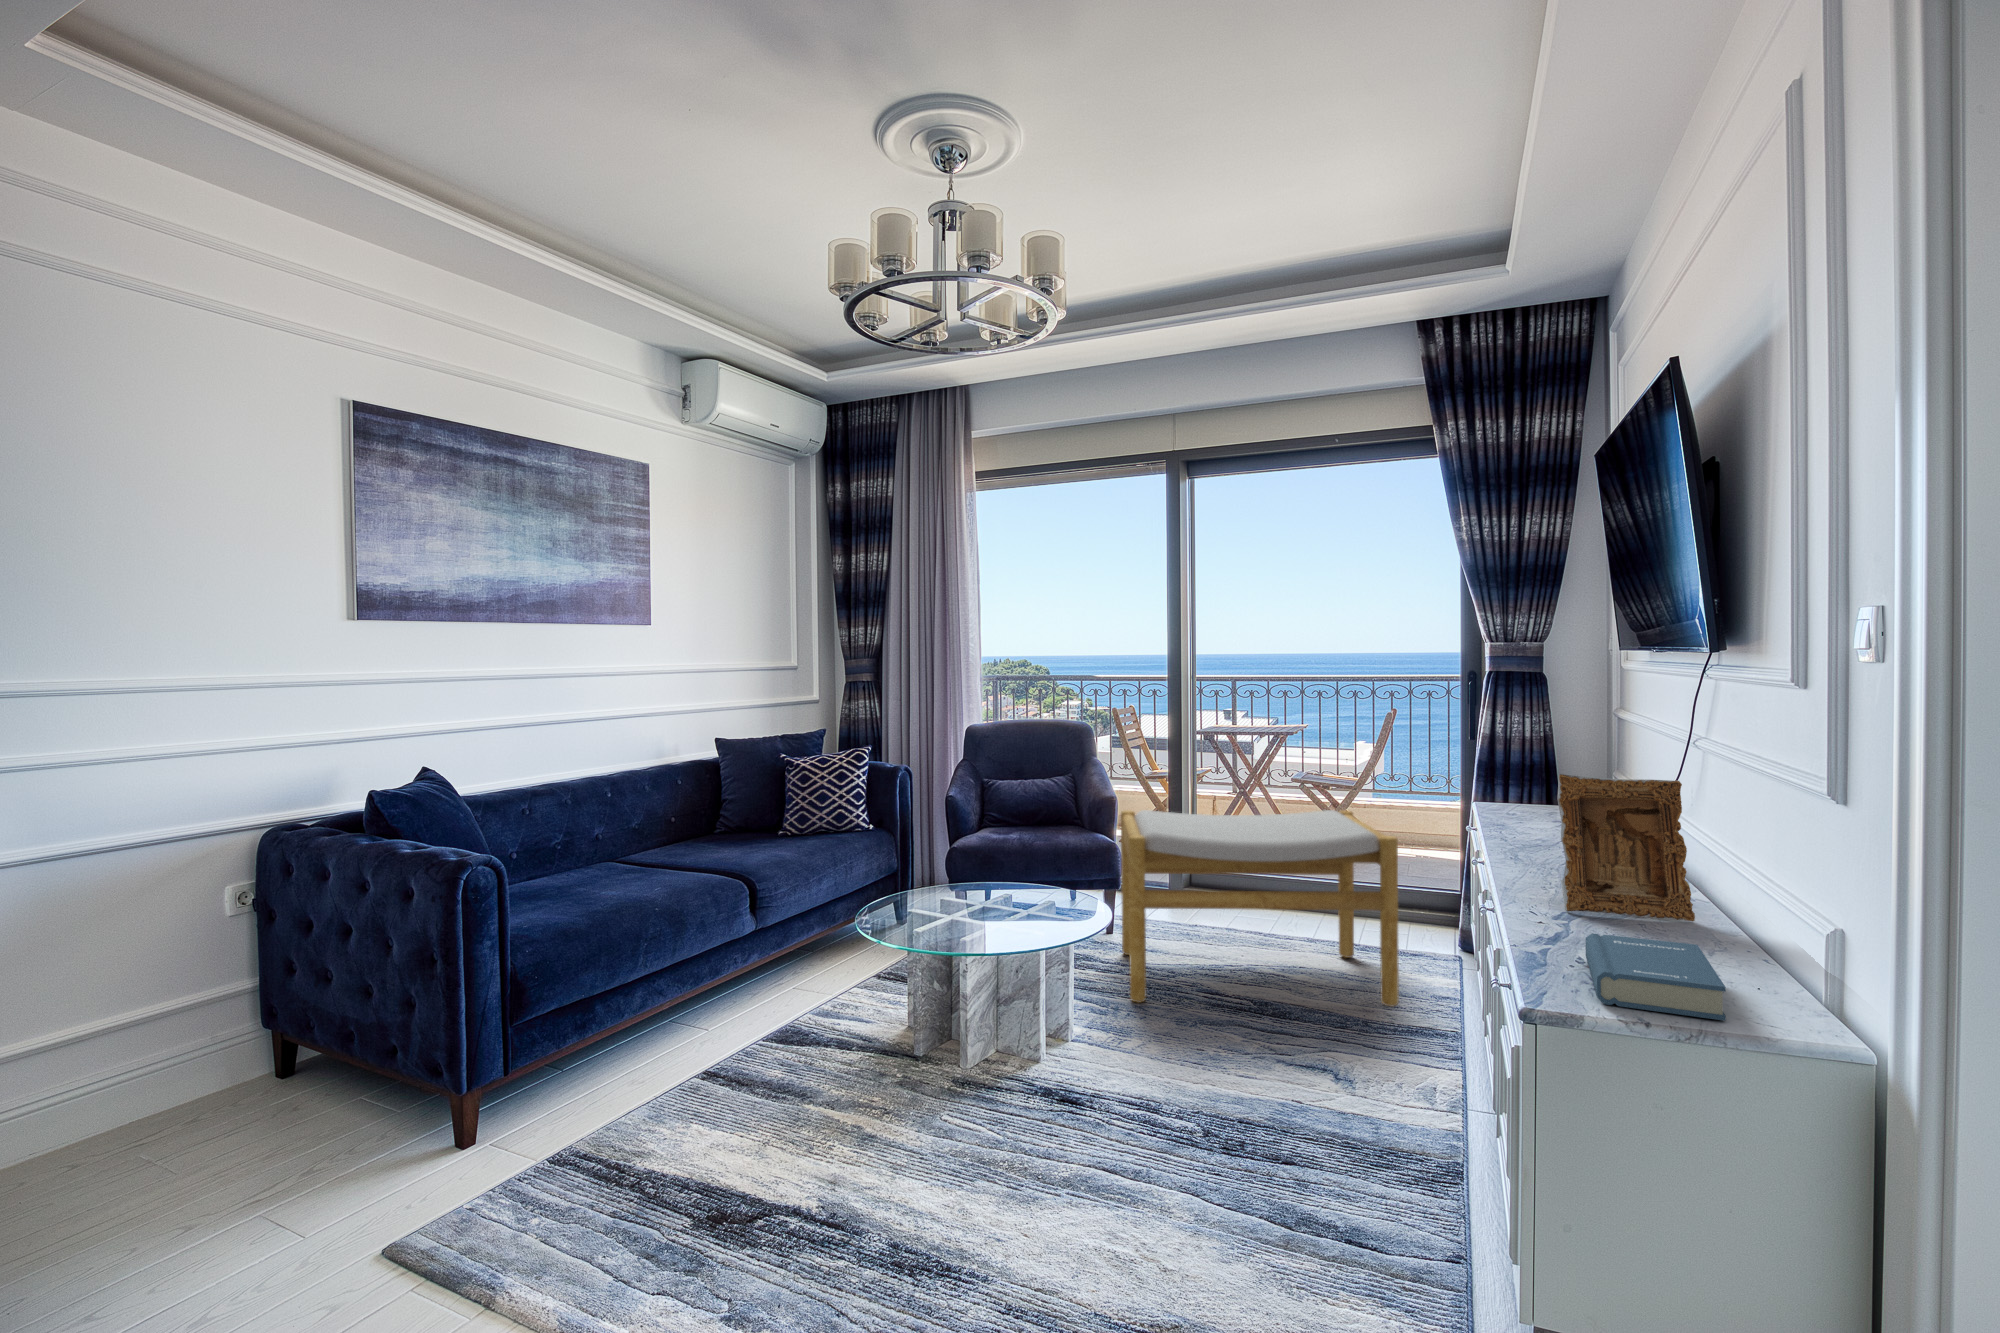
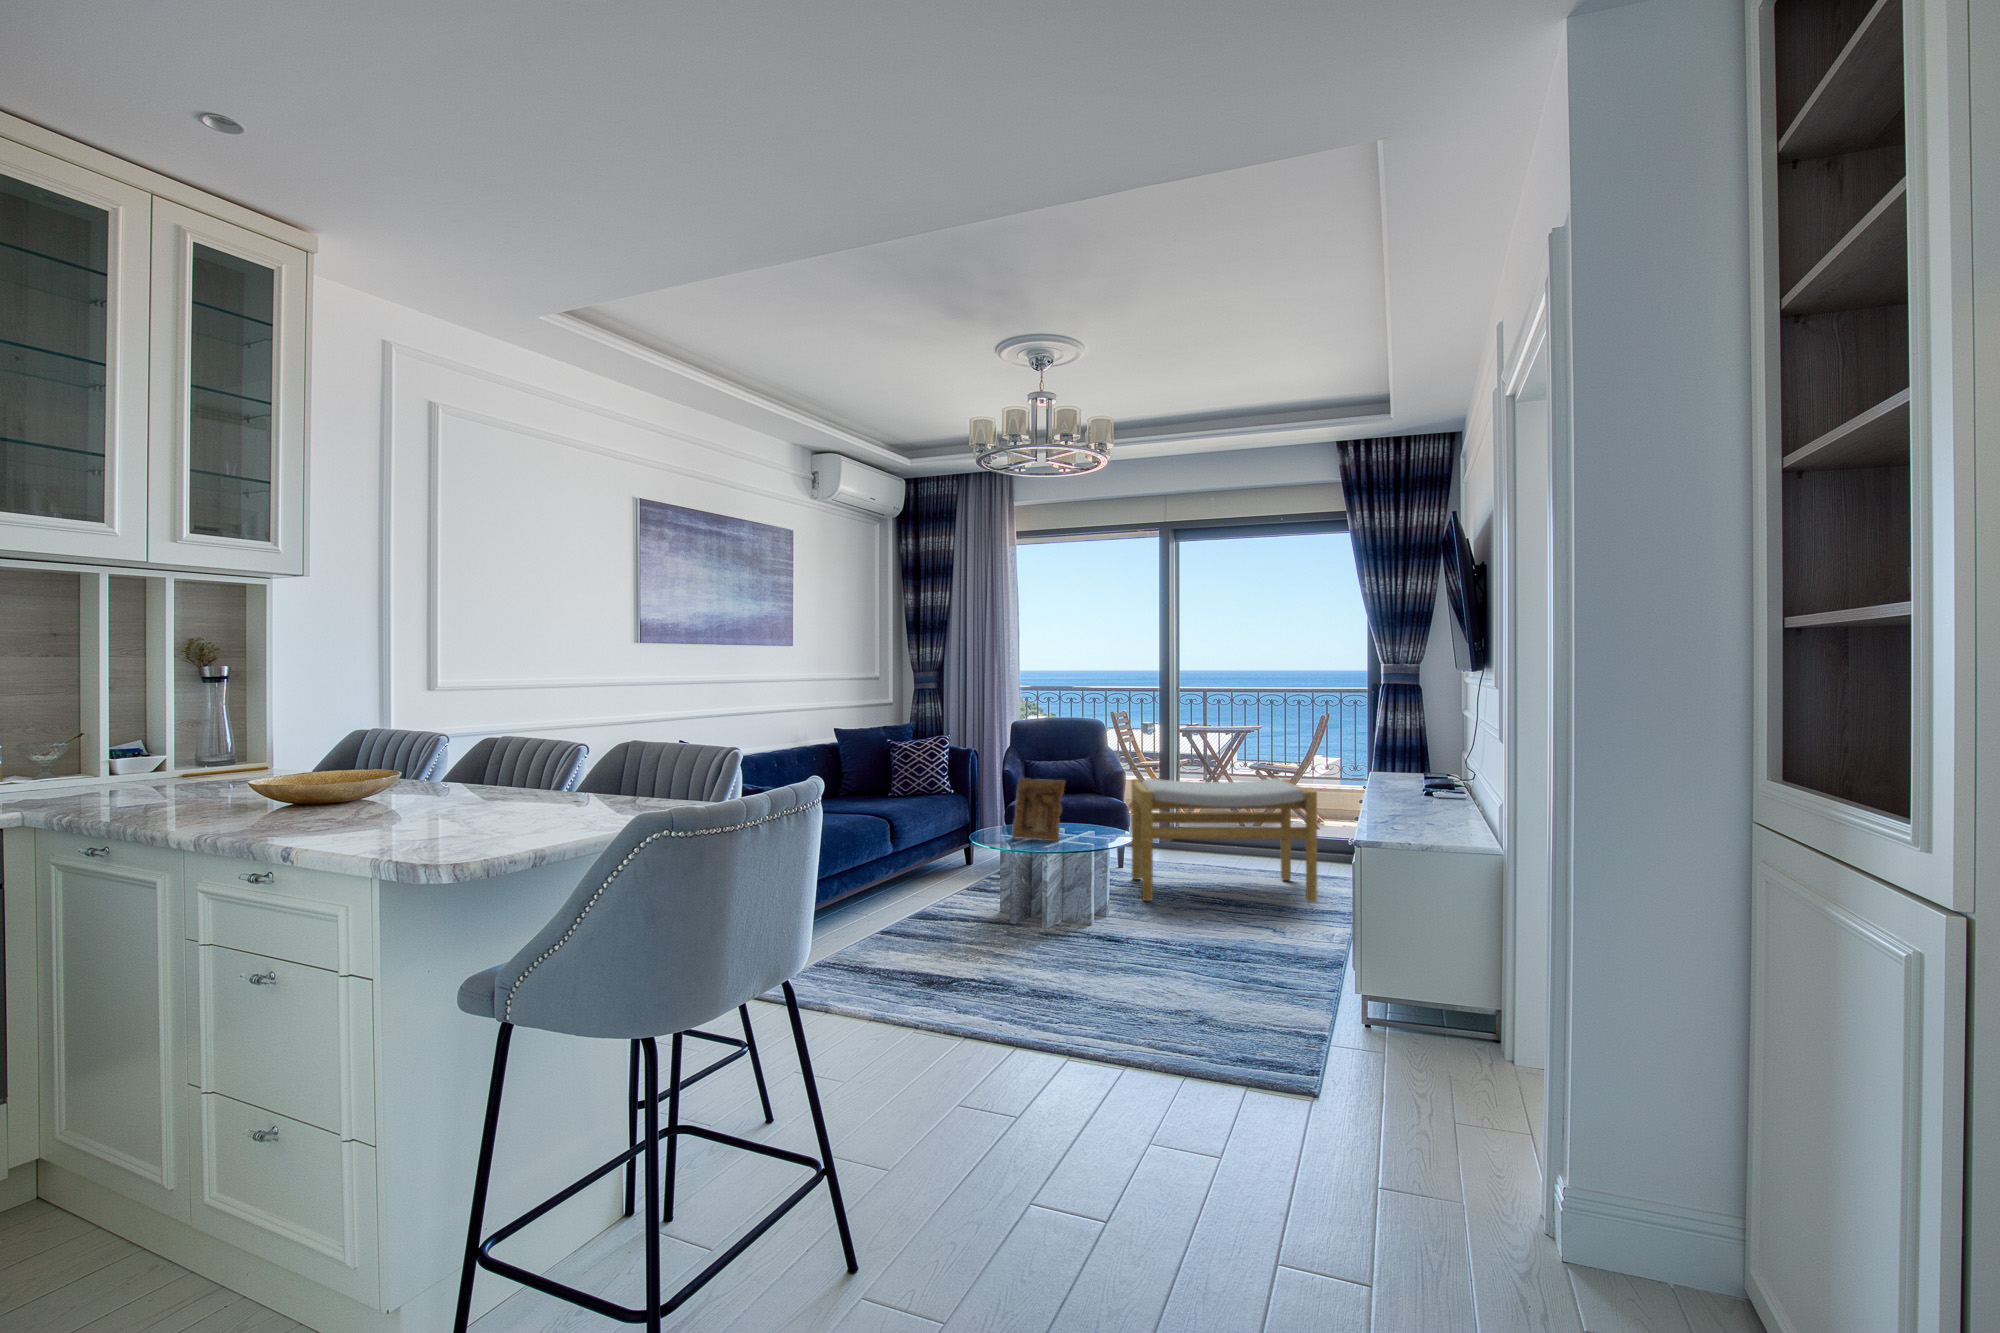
picture frame: present [1557,774,1695,921] -> present [1012,778,1065,841]
hardback book: present [1586,933,1726,1021] -> none [1390,813,1446,841]

